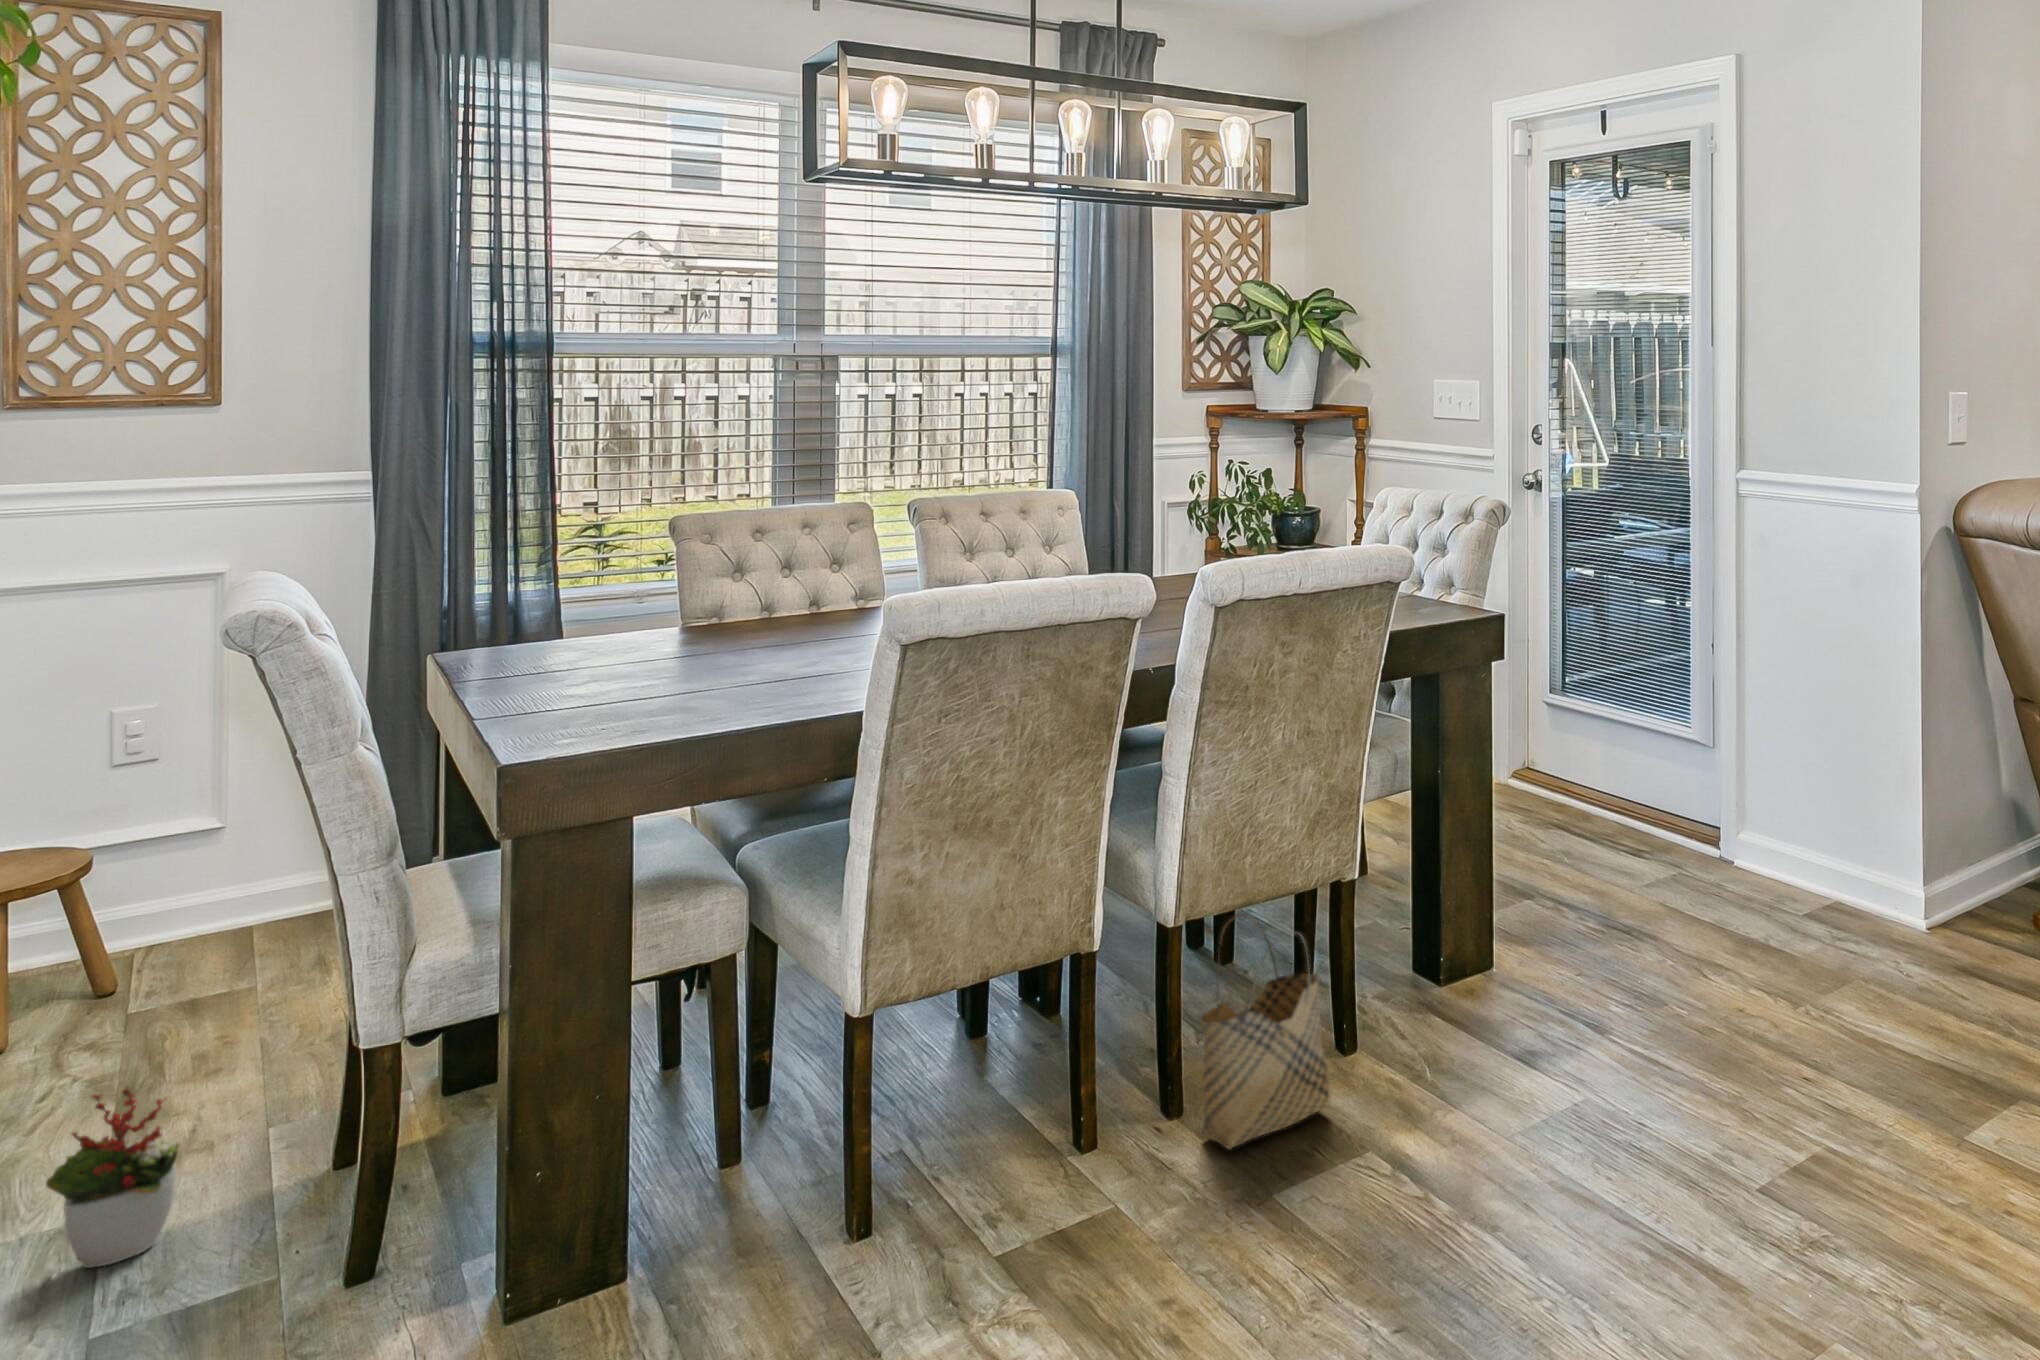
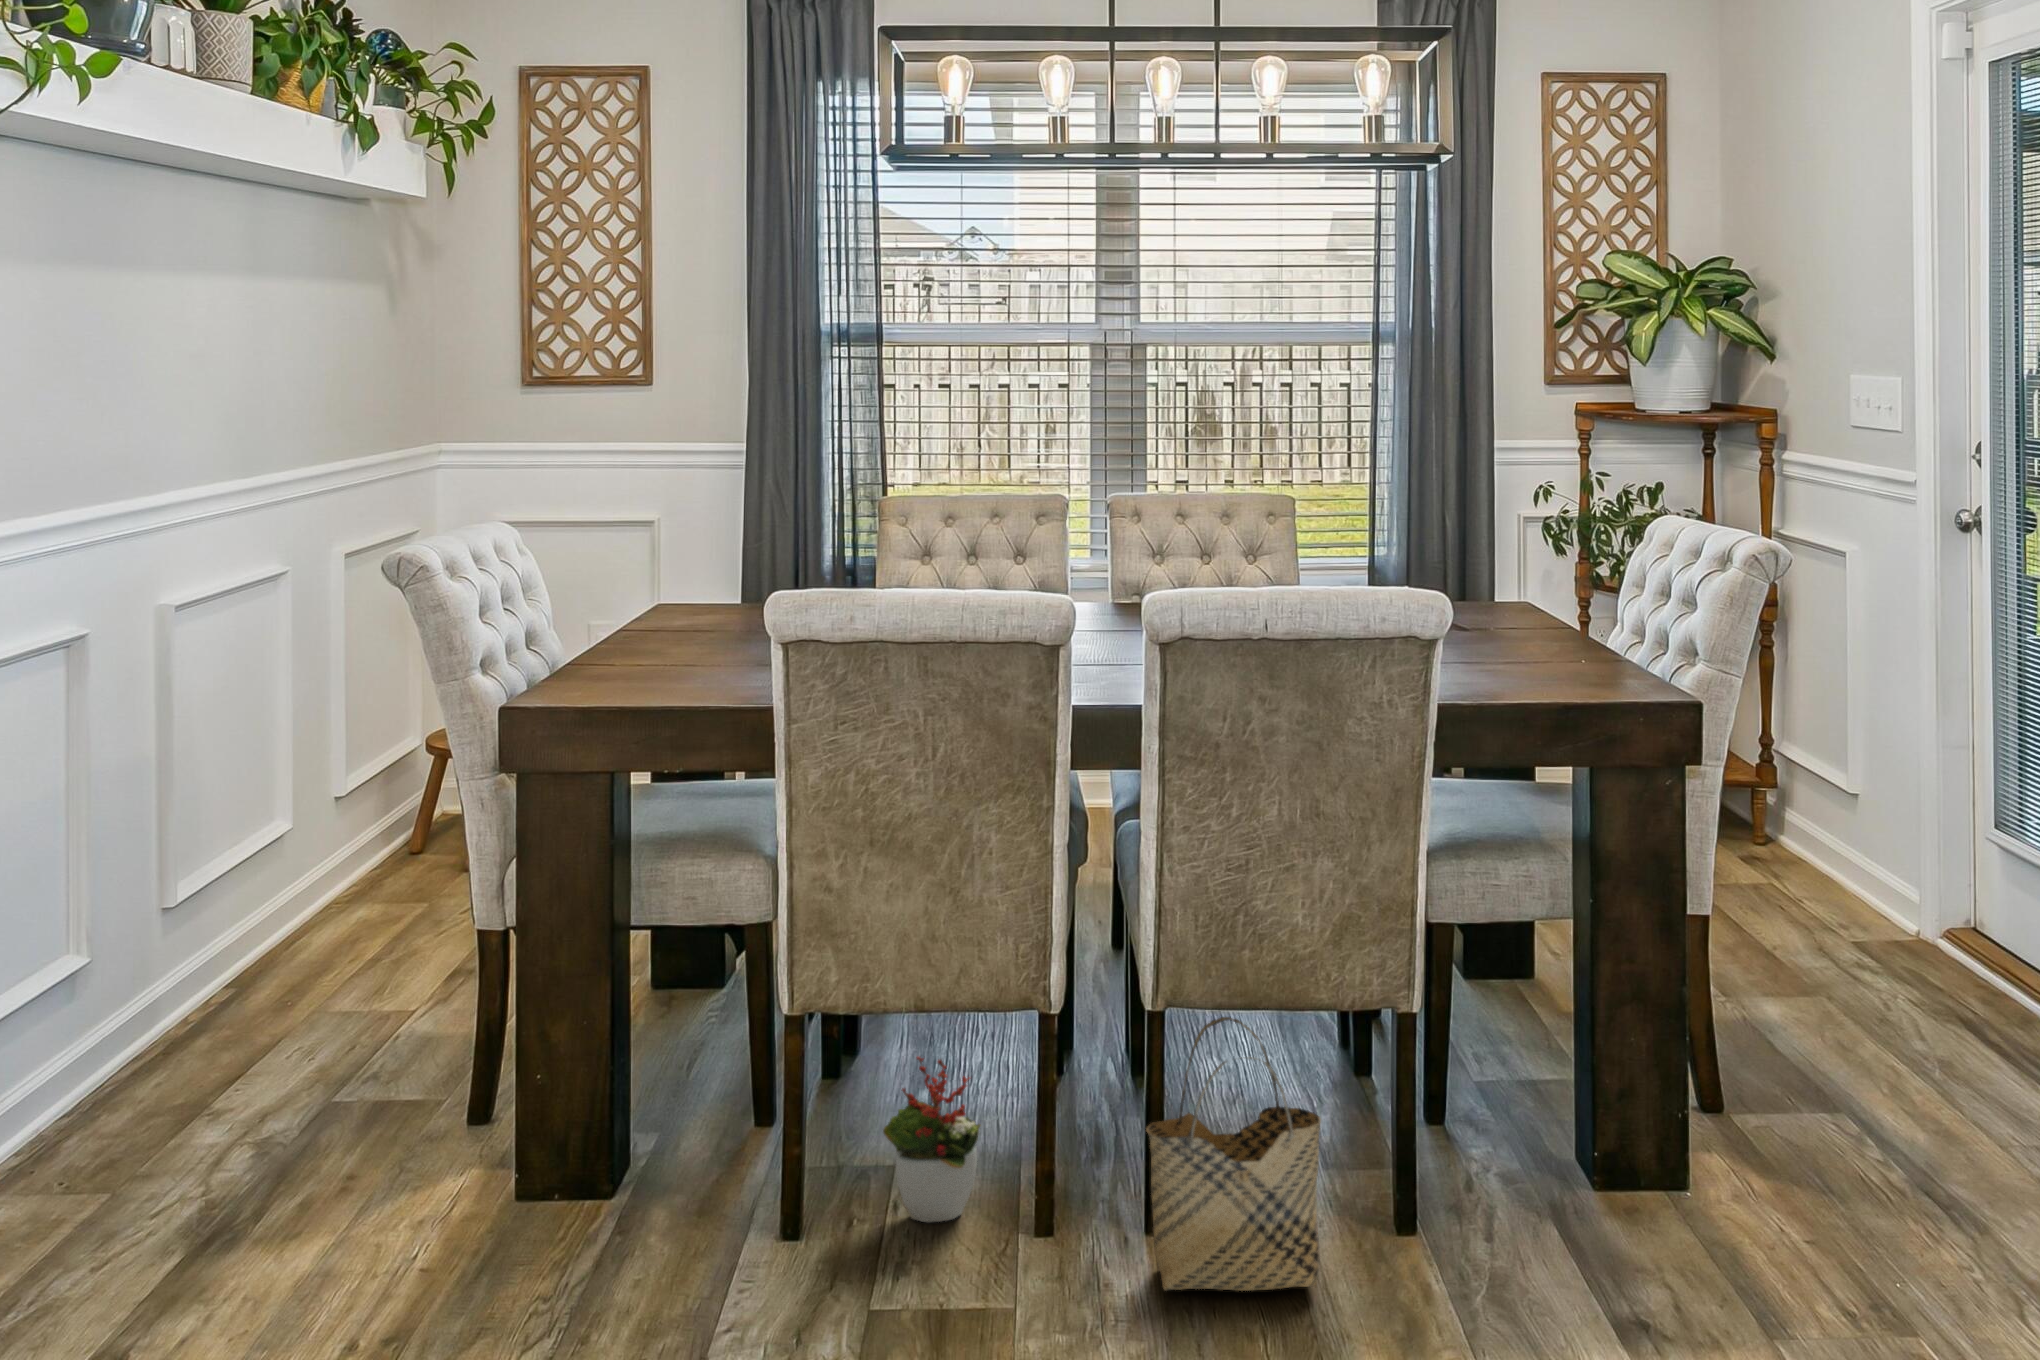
decorative plant: present [46,1087,179,1268] -> present [883,1057,980,1222]

